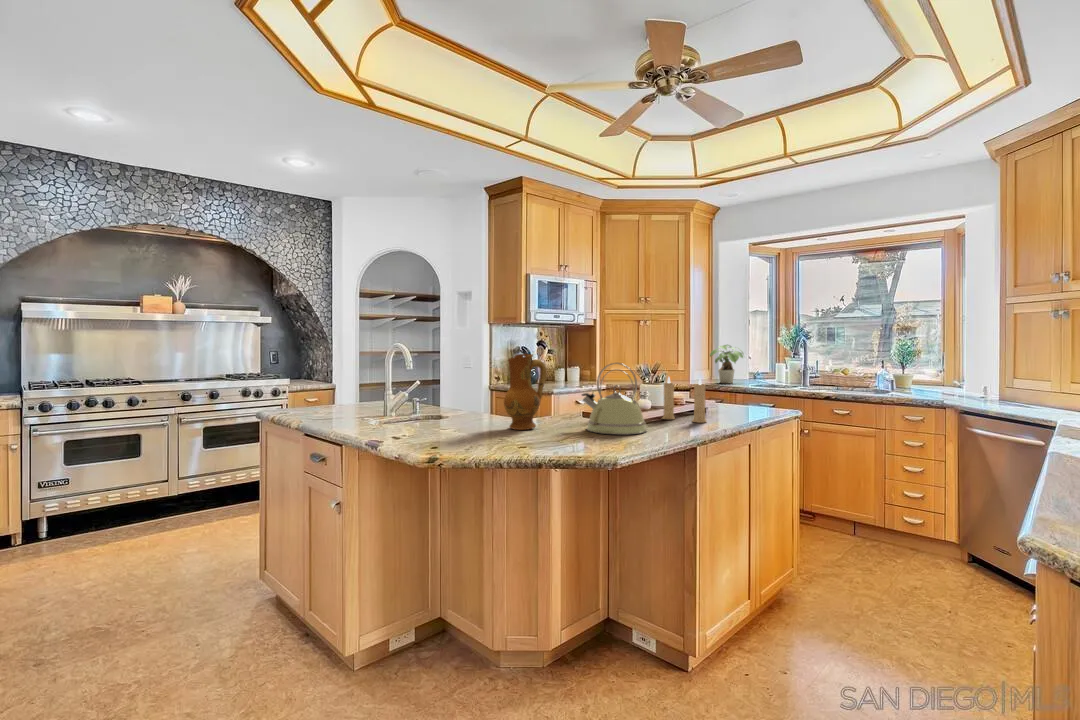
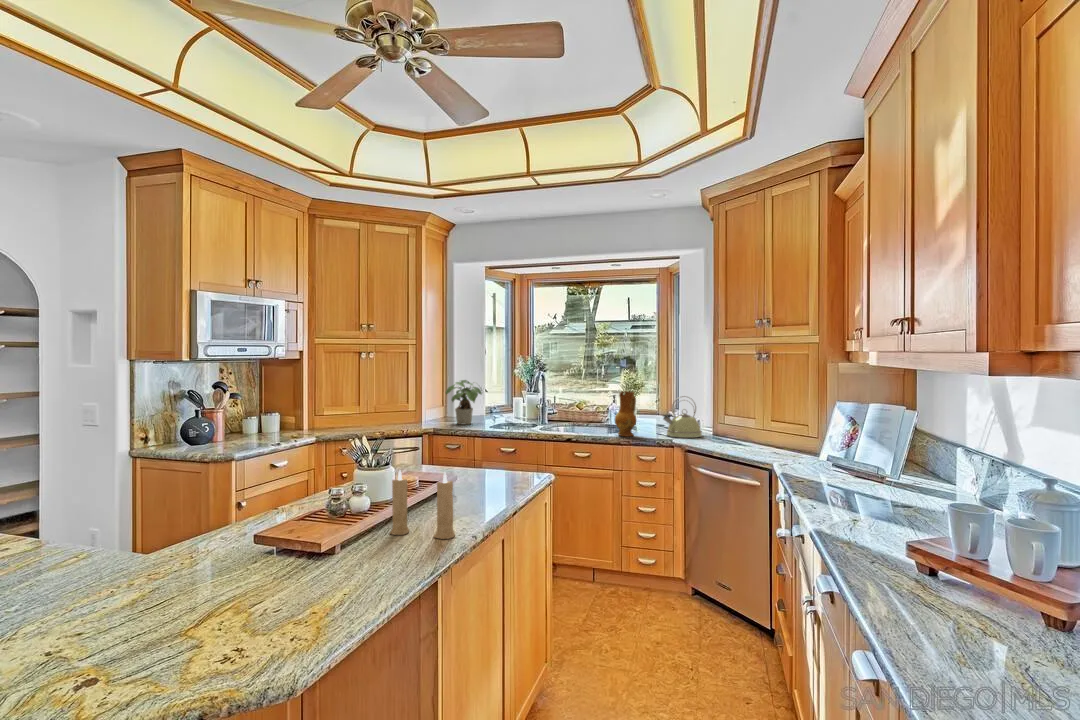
ceramic jug: present [504,354,547,430] -> present [615,391,636,437]
kettle: present [582,363,647,435] -> present [663,396,702,438]

